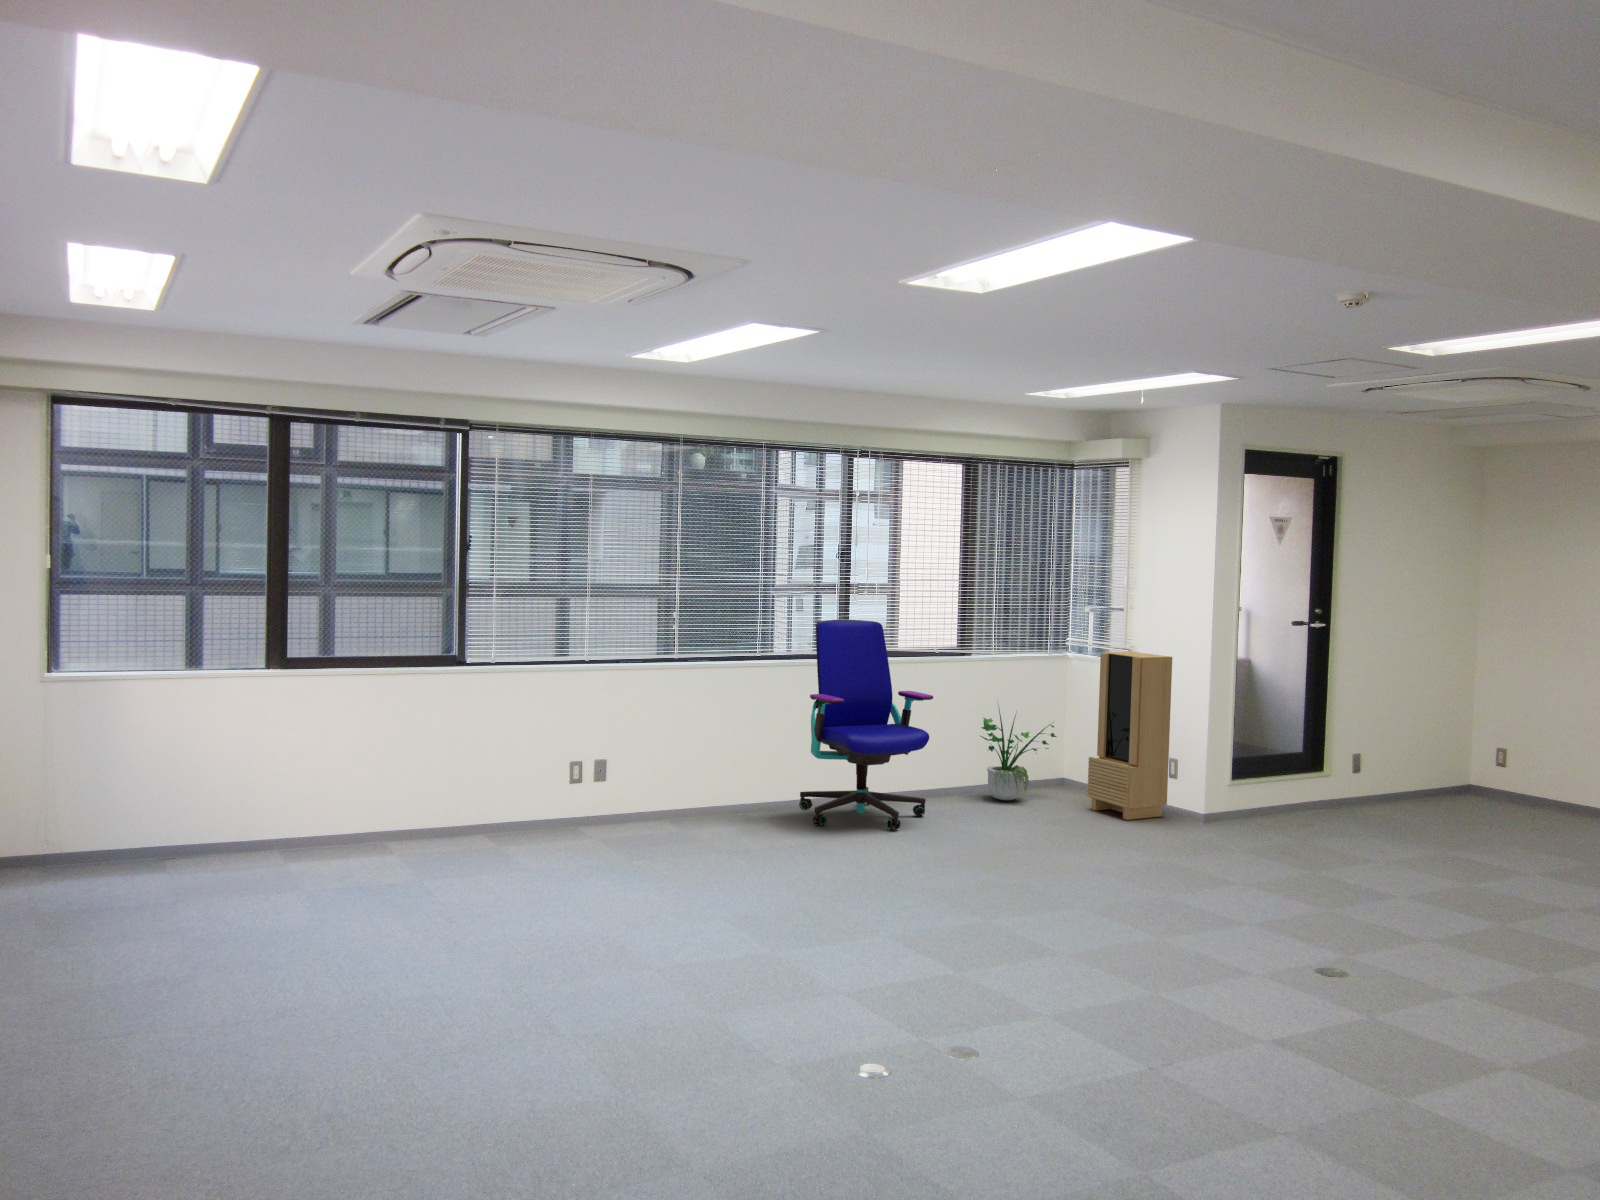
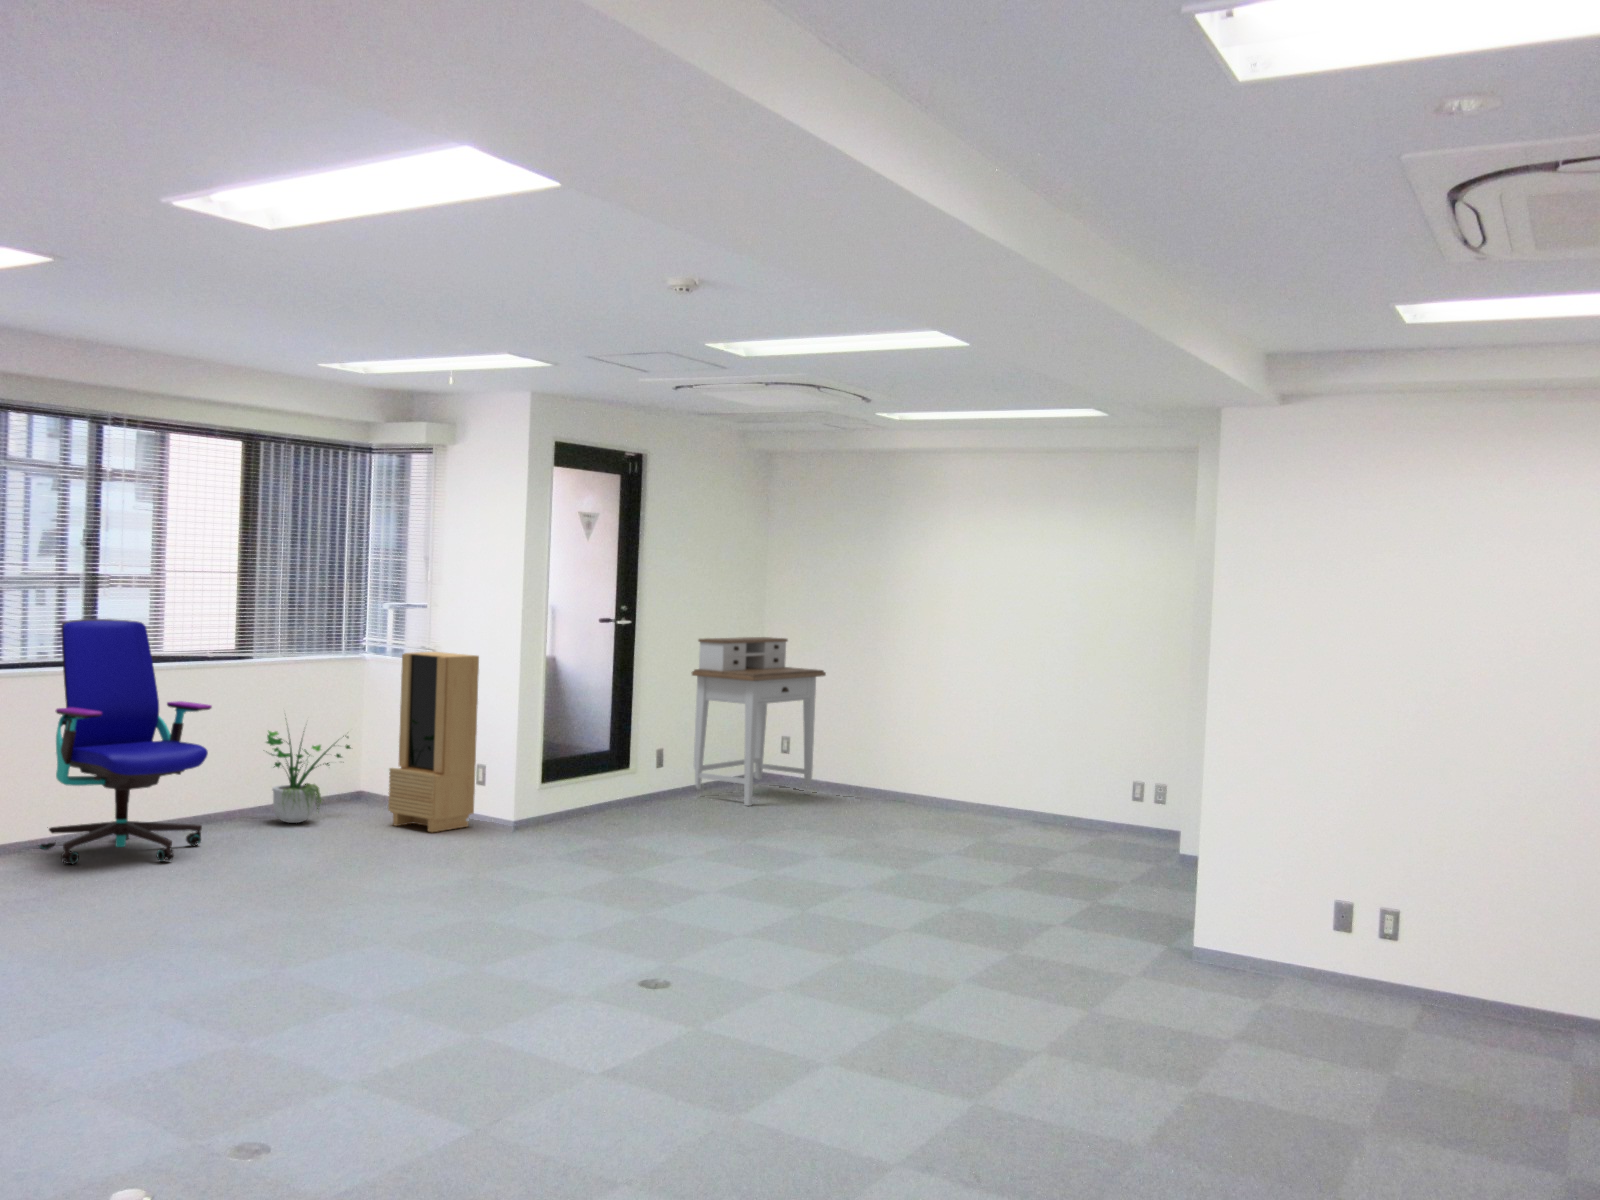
desk: none [1392,641,1547,816] -> present [692,637,826,806]

